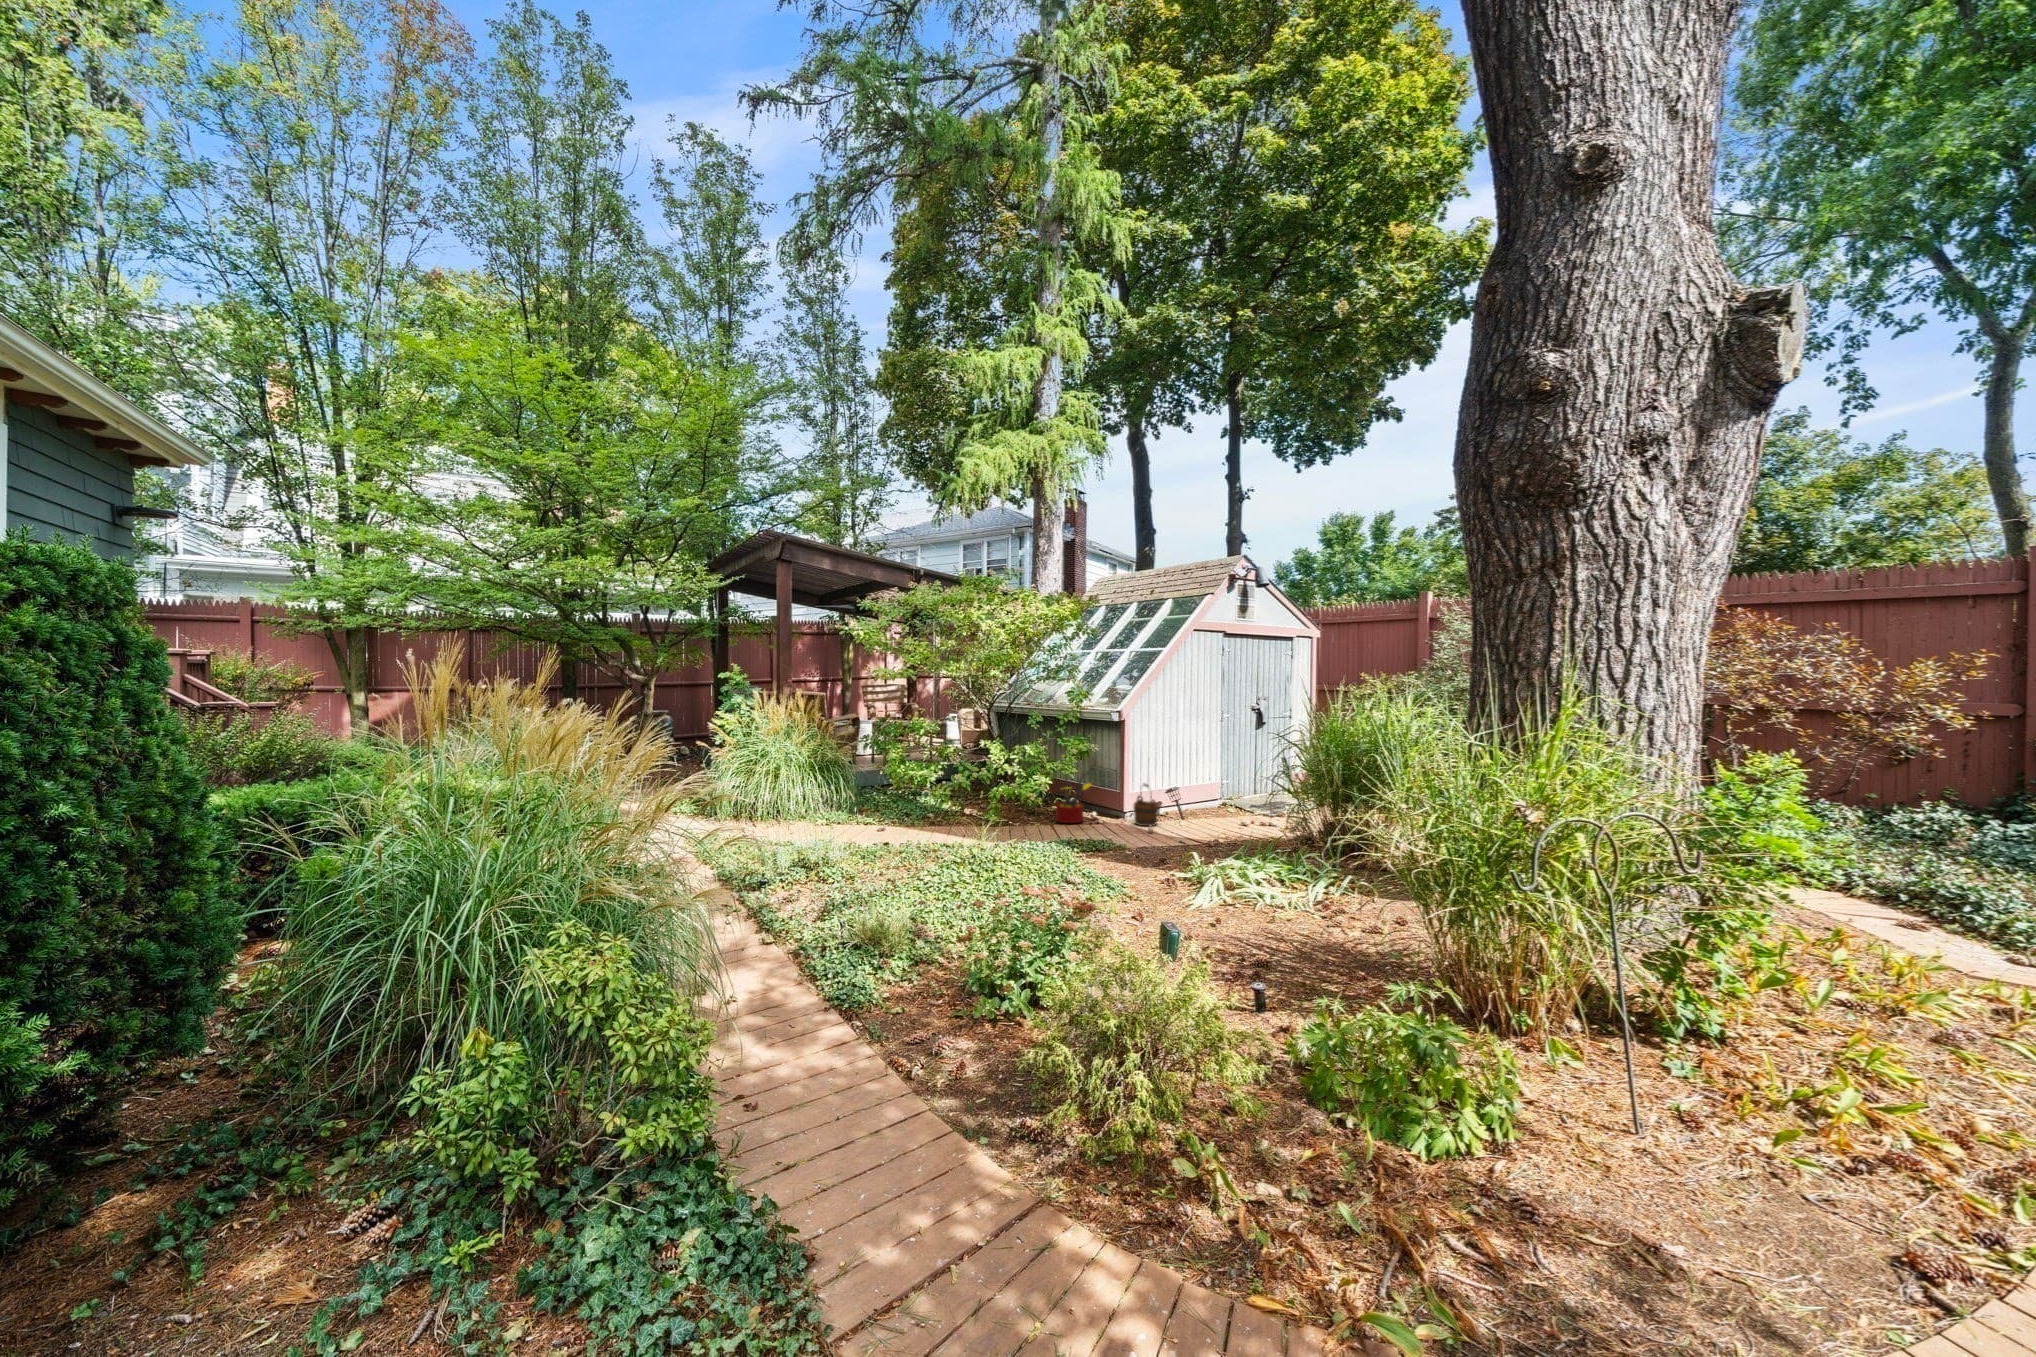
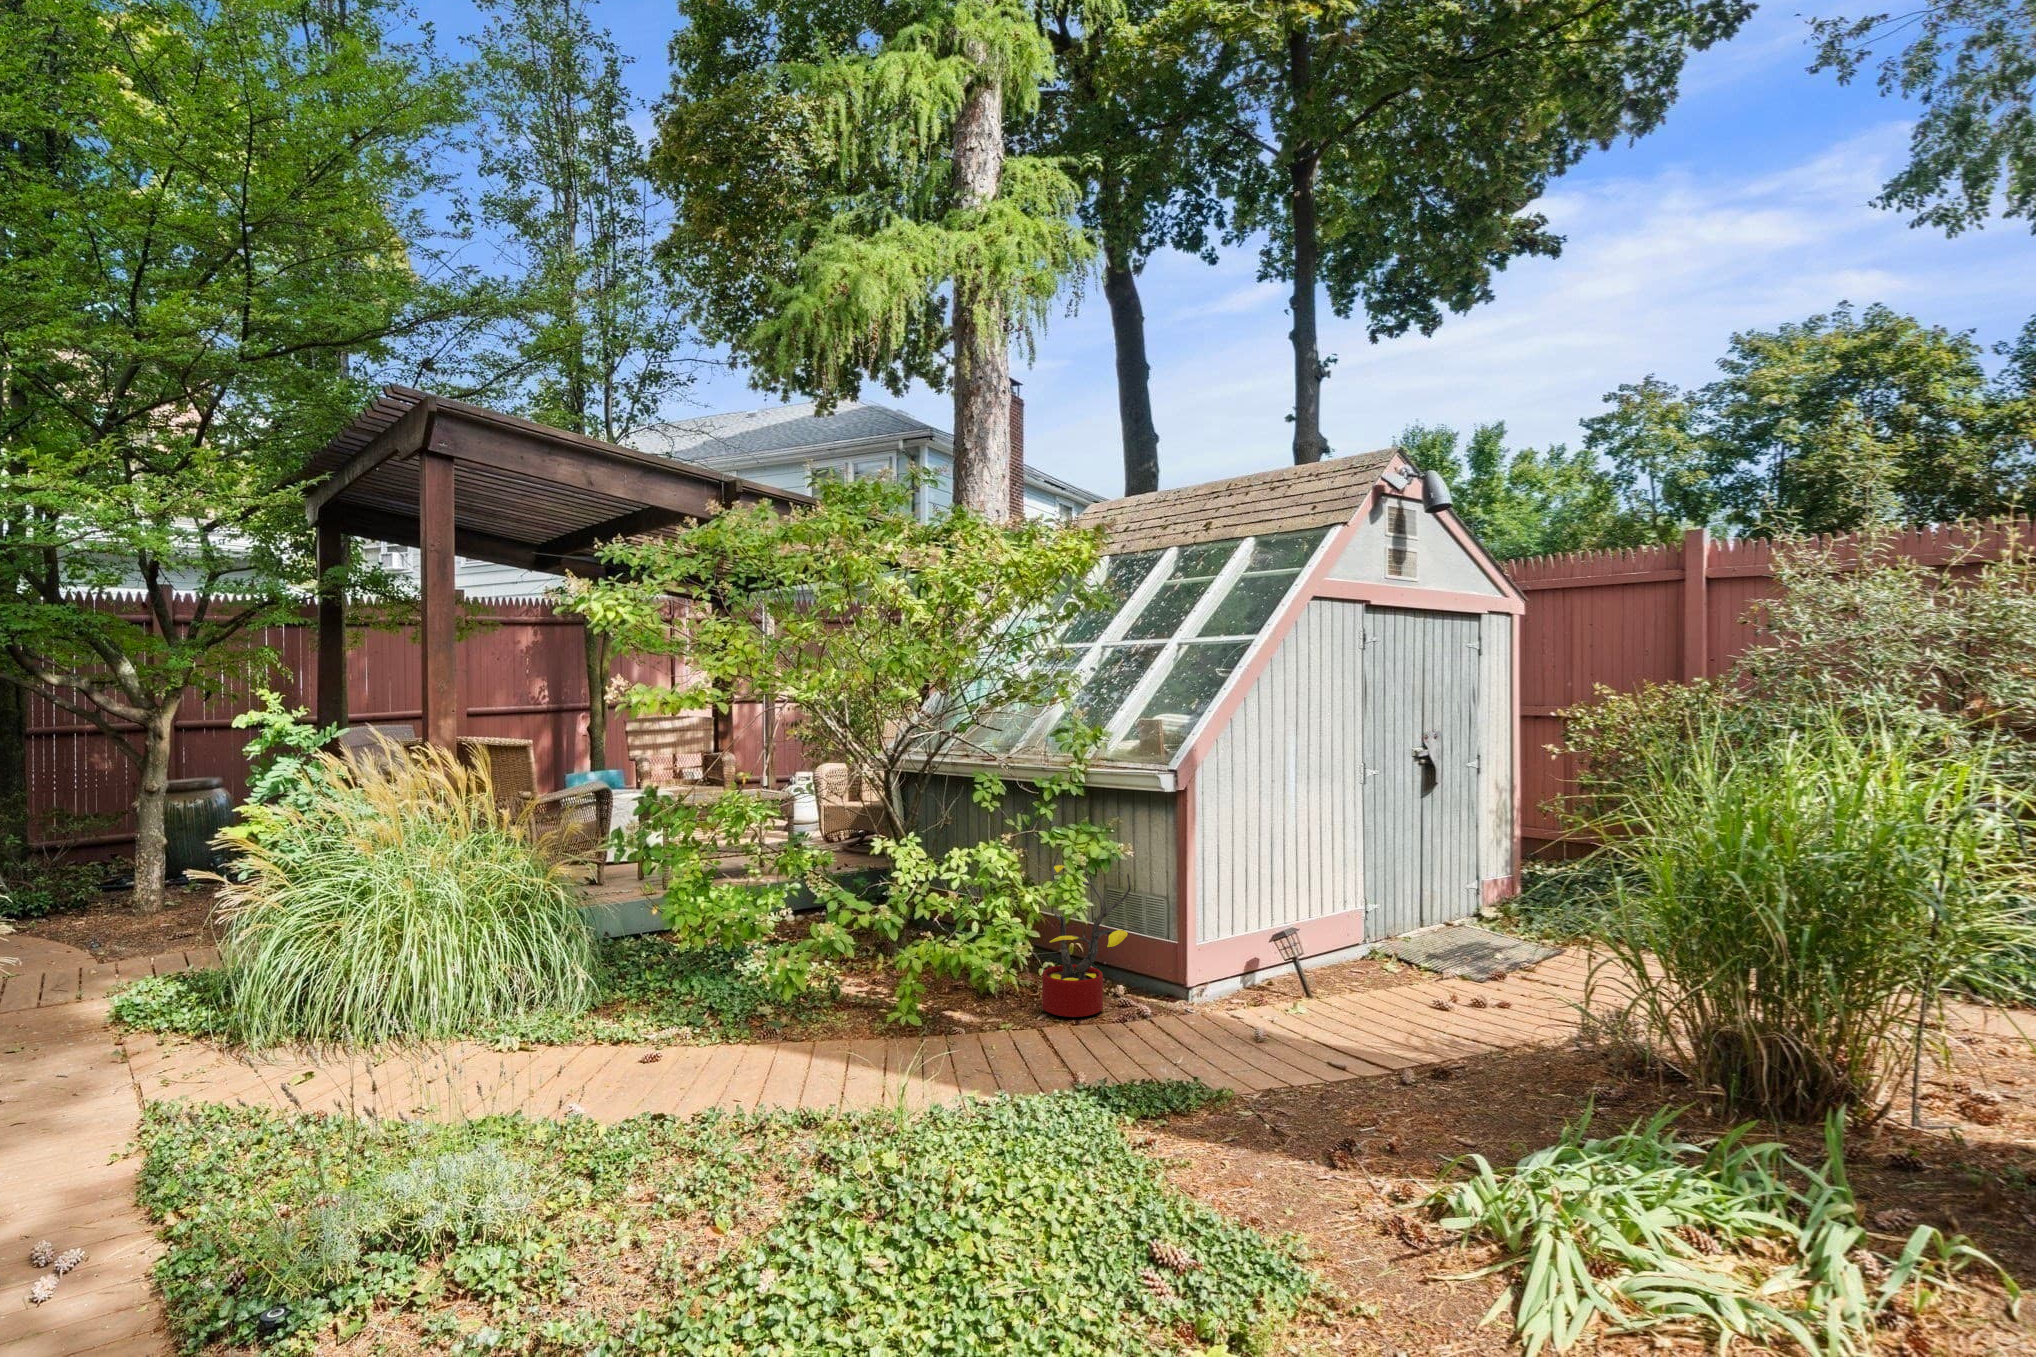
wooden bucket: present [1134,784,1158,826] -> none [1211,924,1266,1019]

